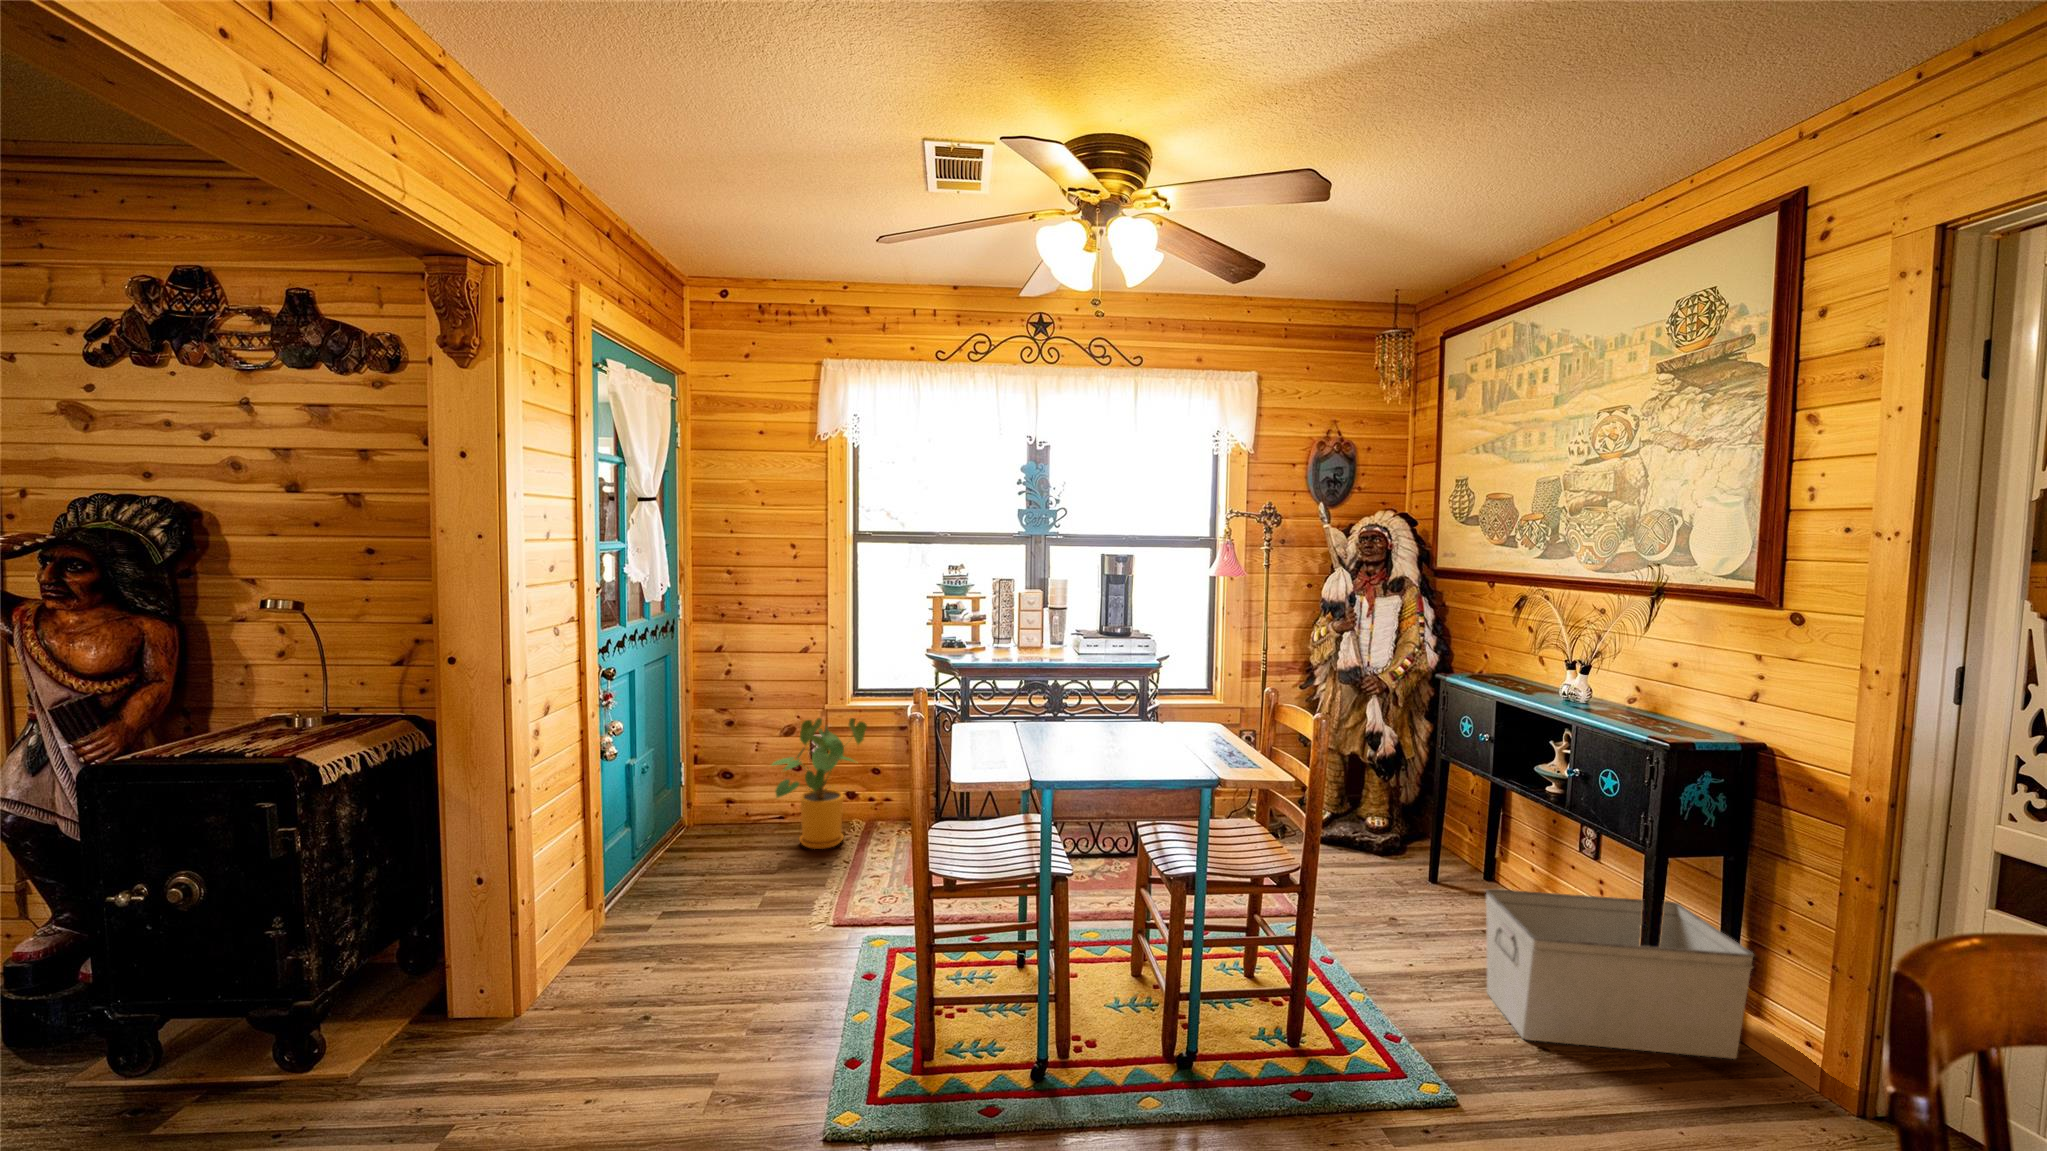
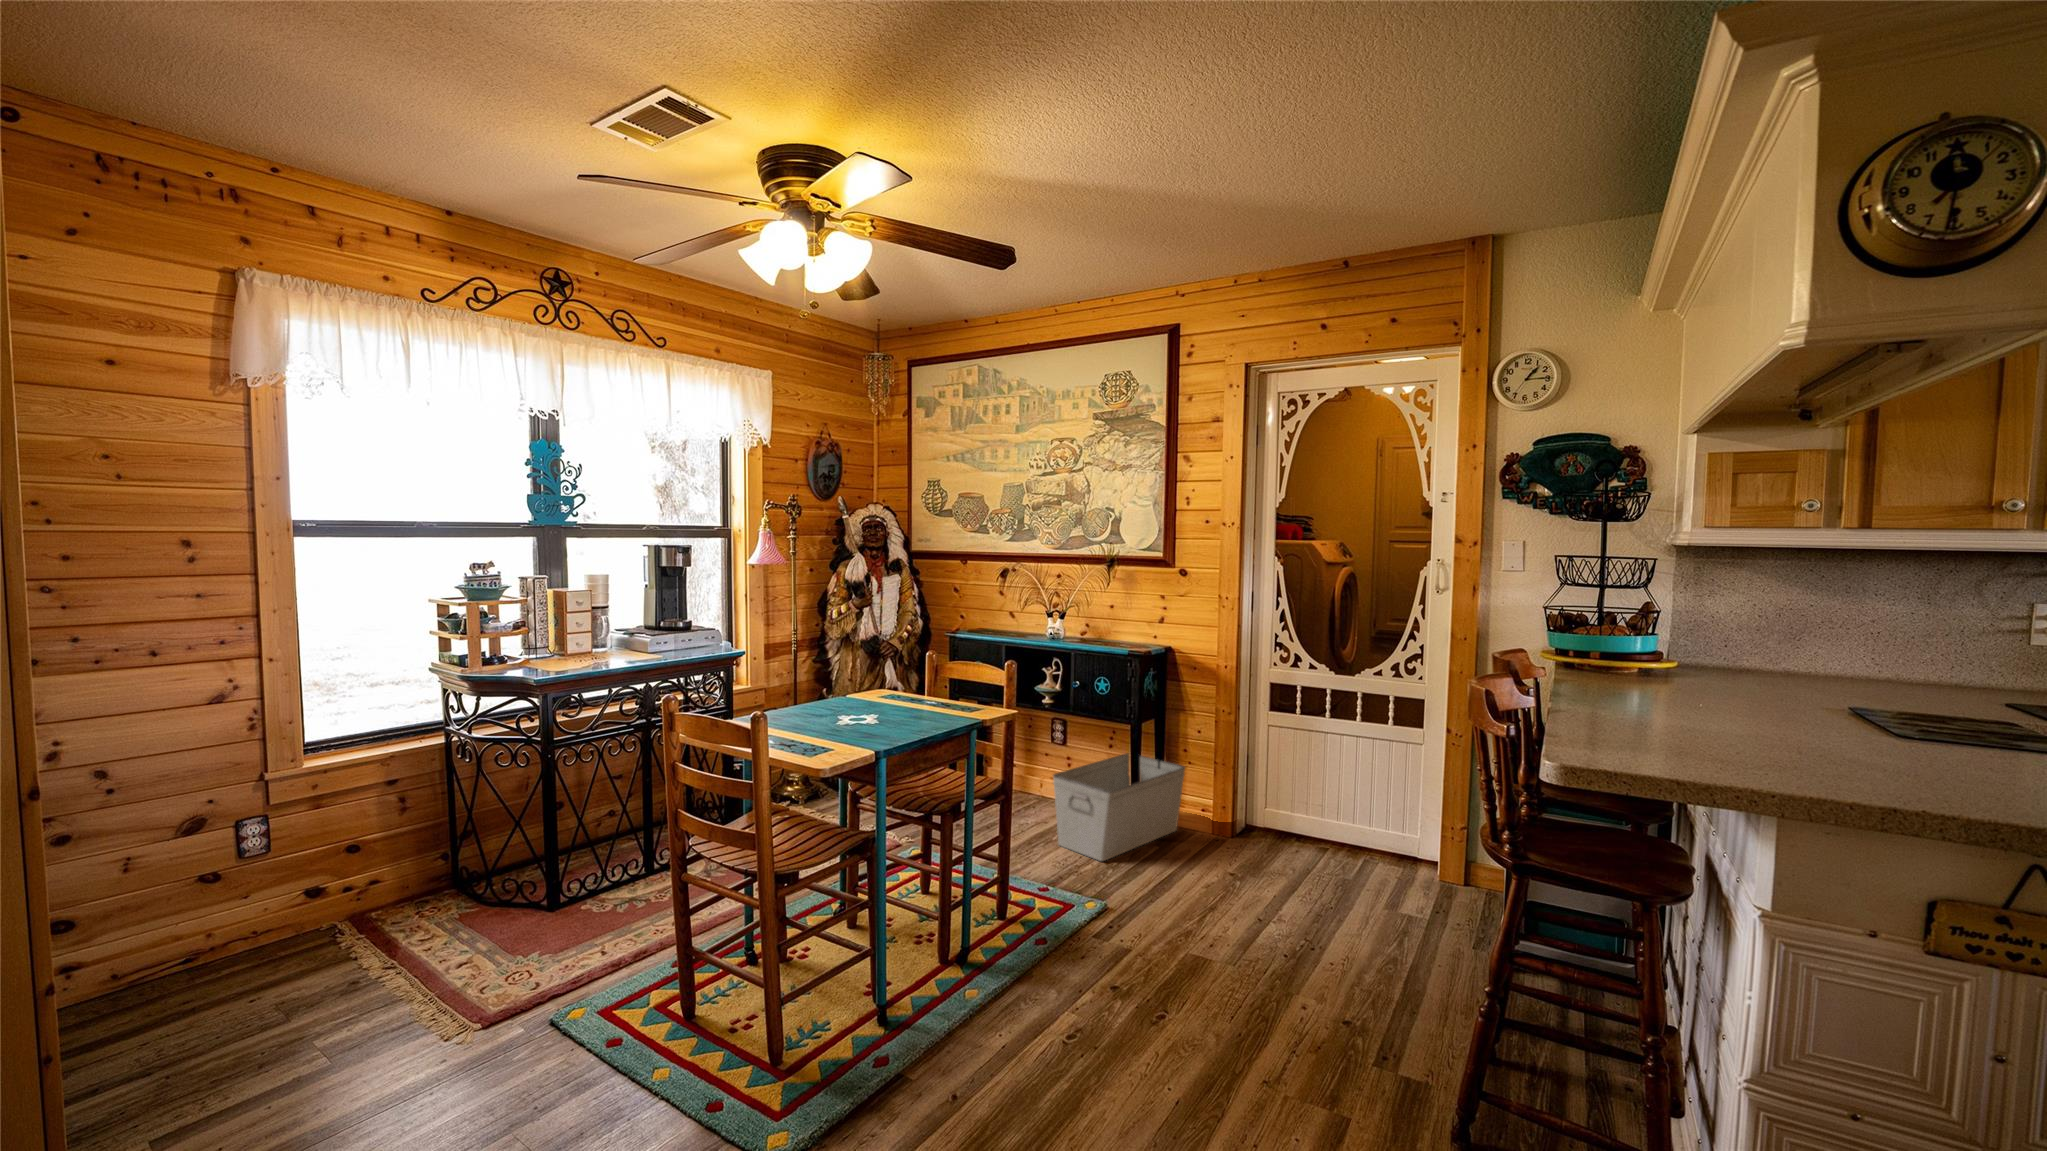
house plant: present [772,718,867,849] -> none [227,788,387,987]

